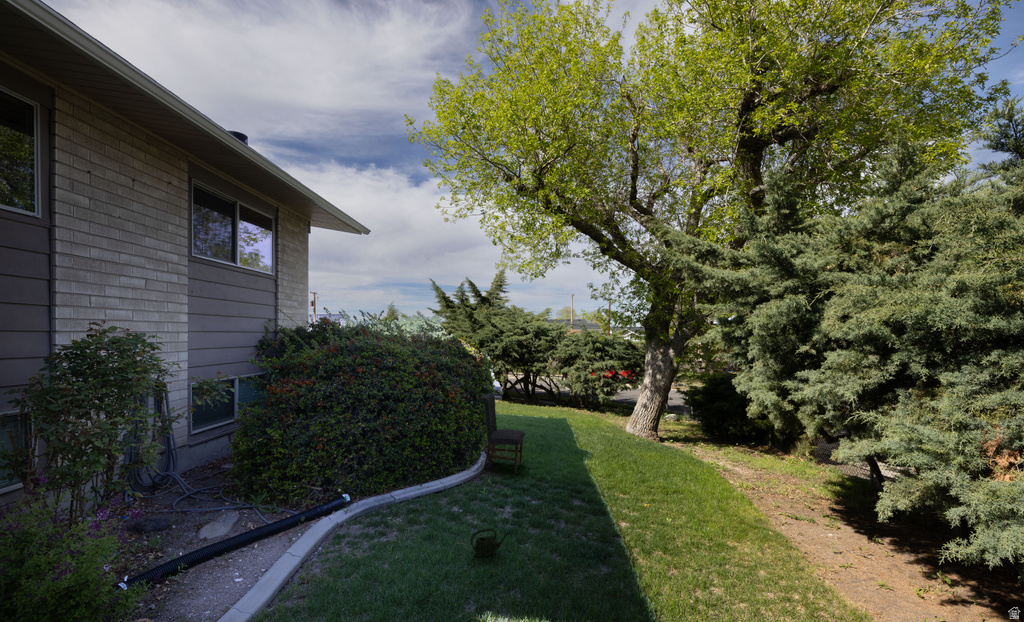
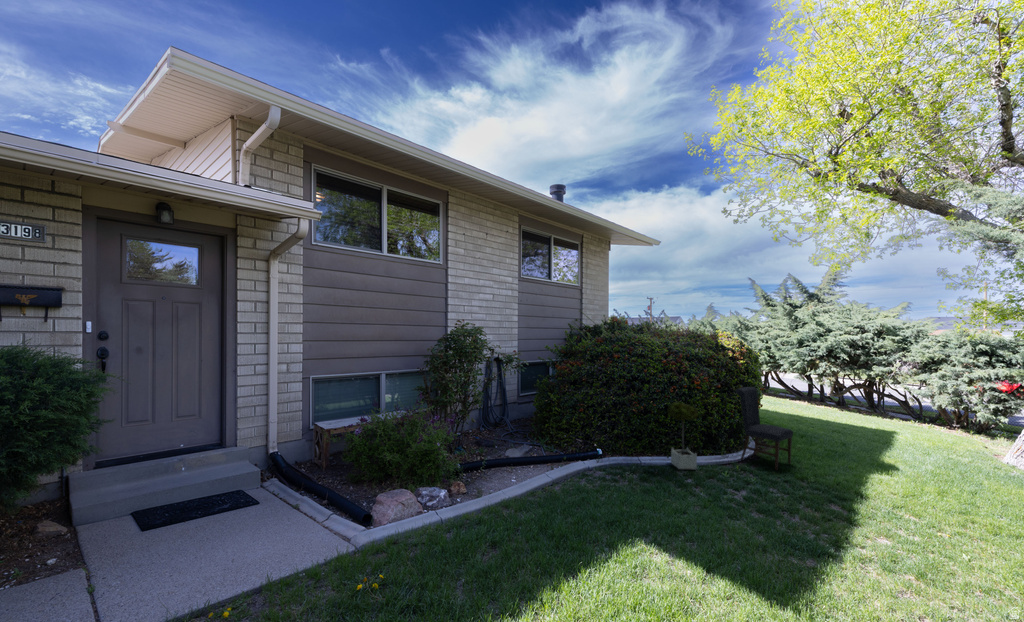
potted tree: none [424,420,457,497] -> present [668,403,698,469]
watering can: present [471,529,509,557] -> none [683,495,723,520]

